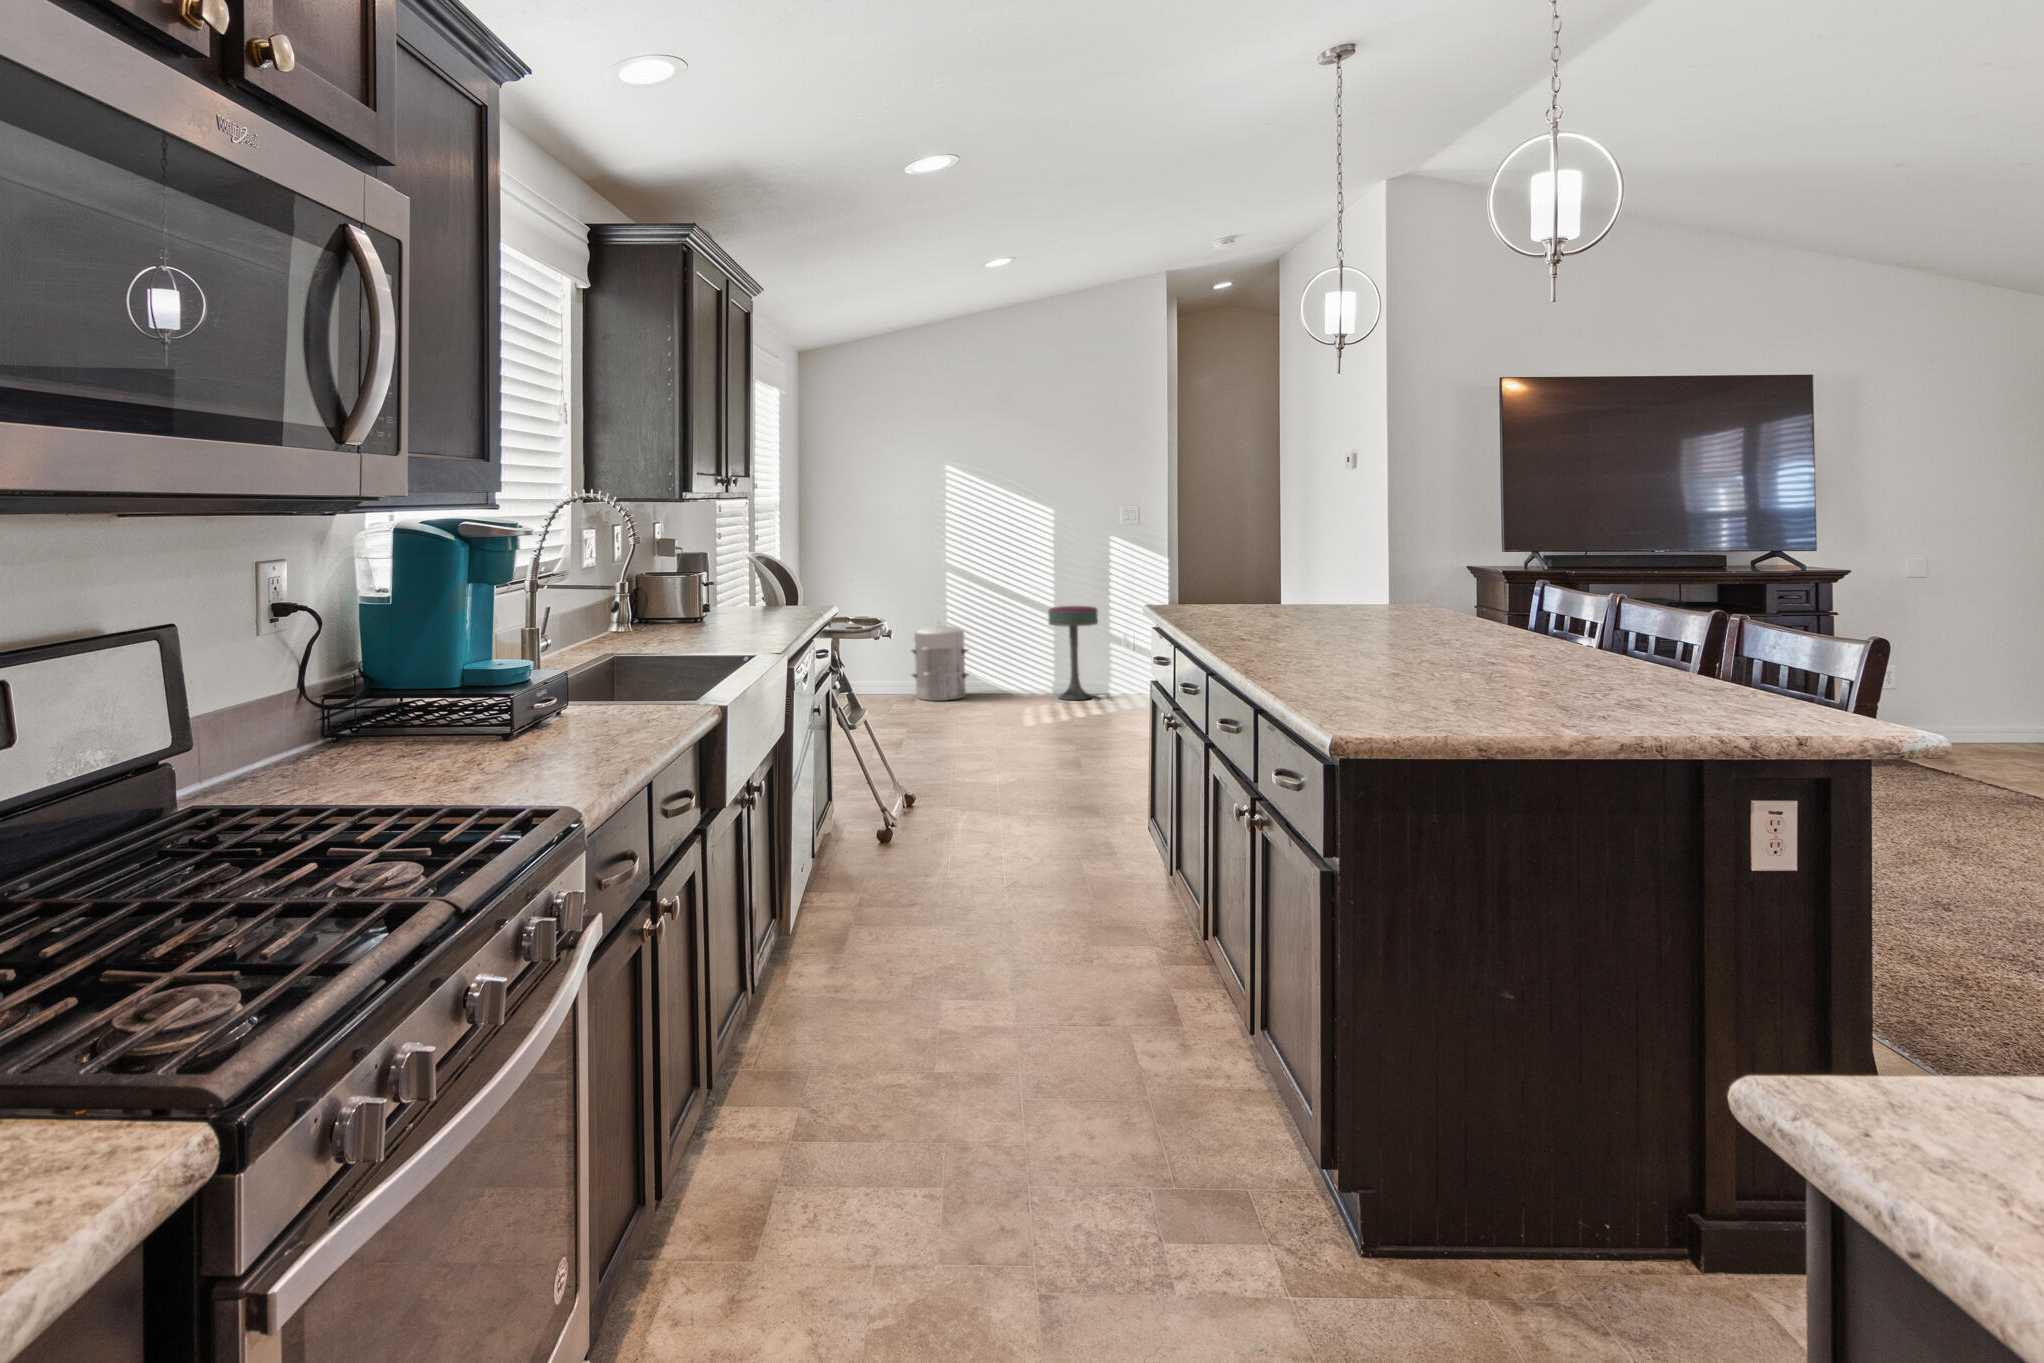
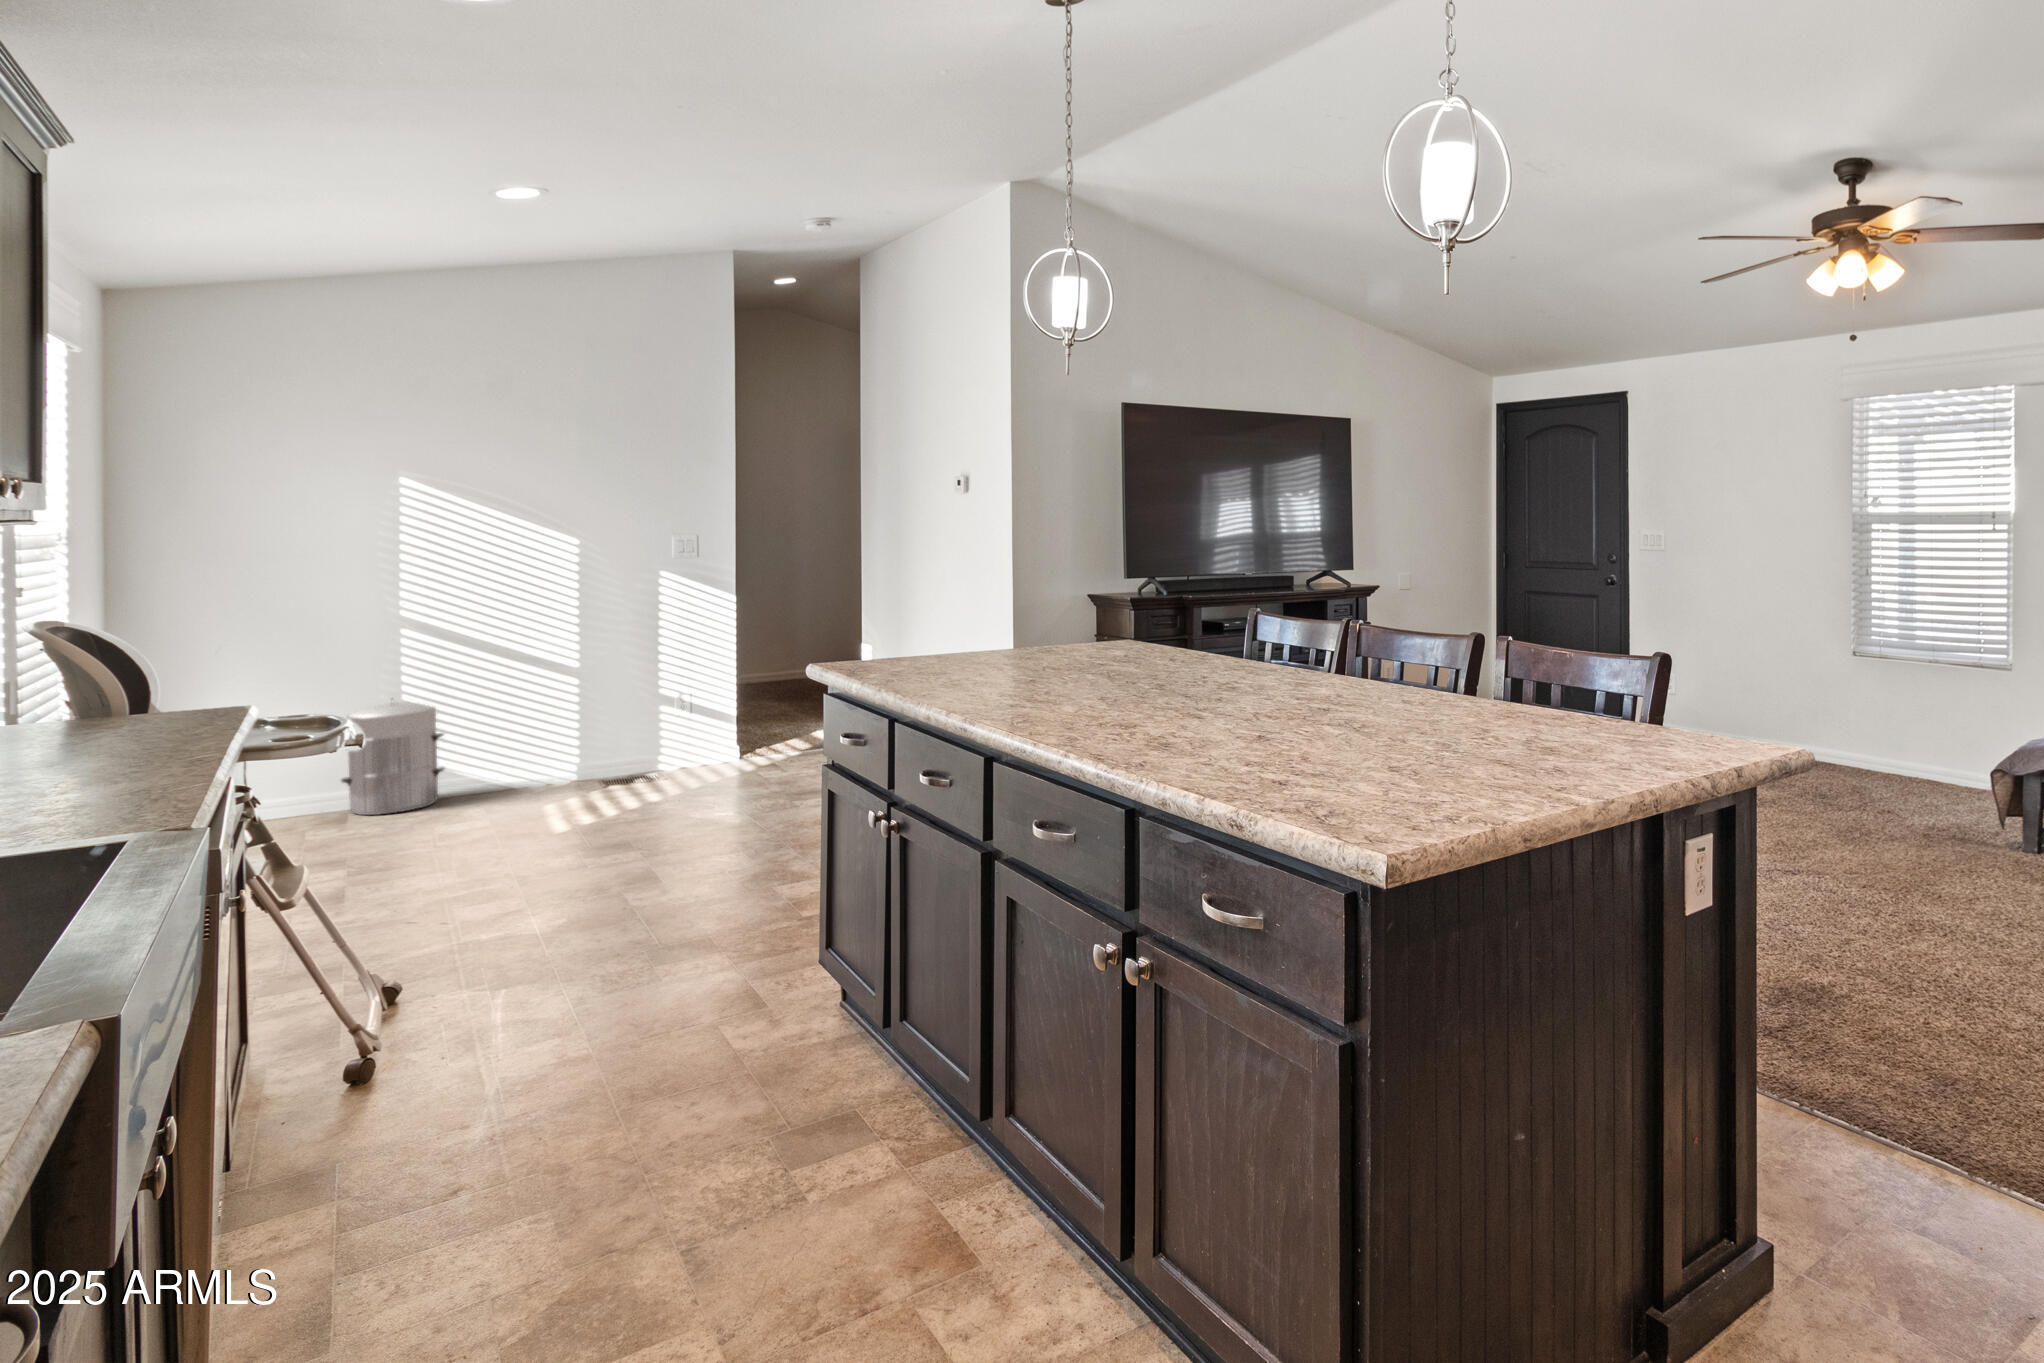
bar stool: present [1048,606,1098,700] -> none [572,661,646,786]

